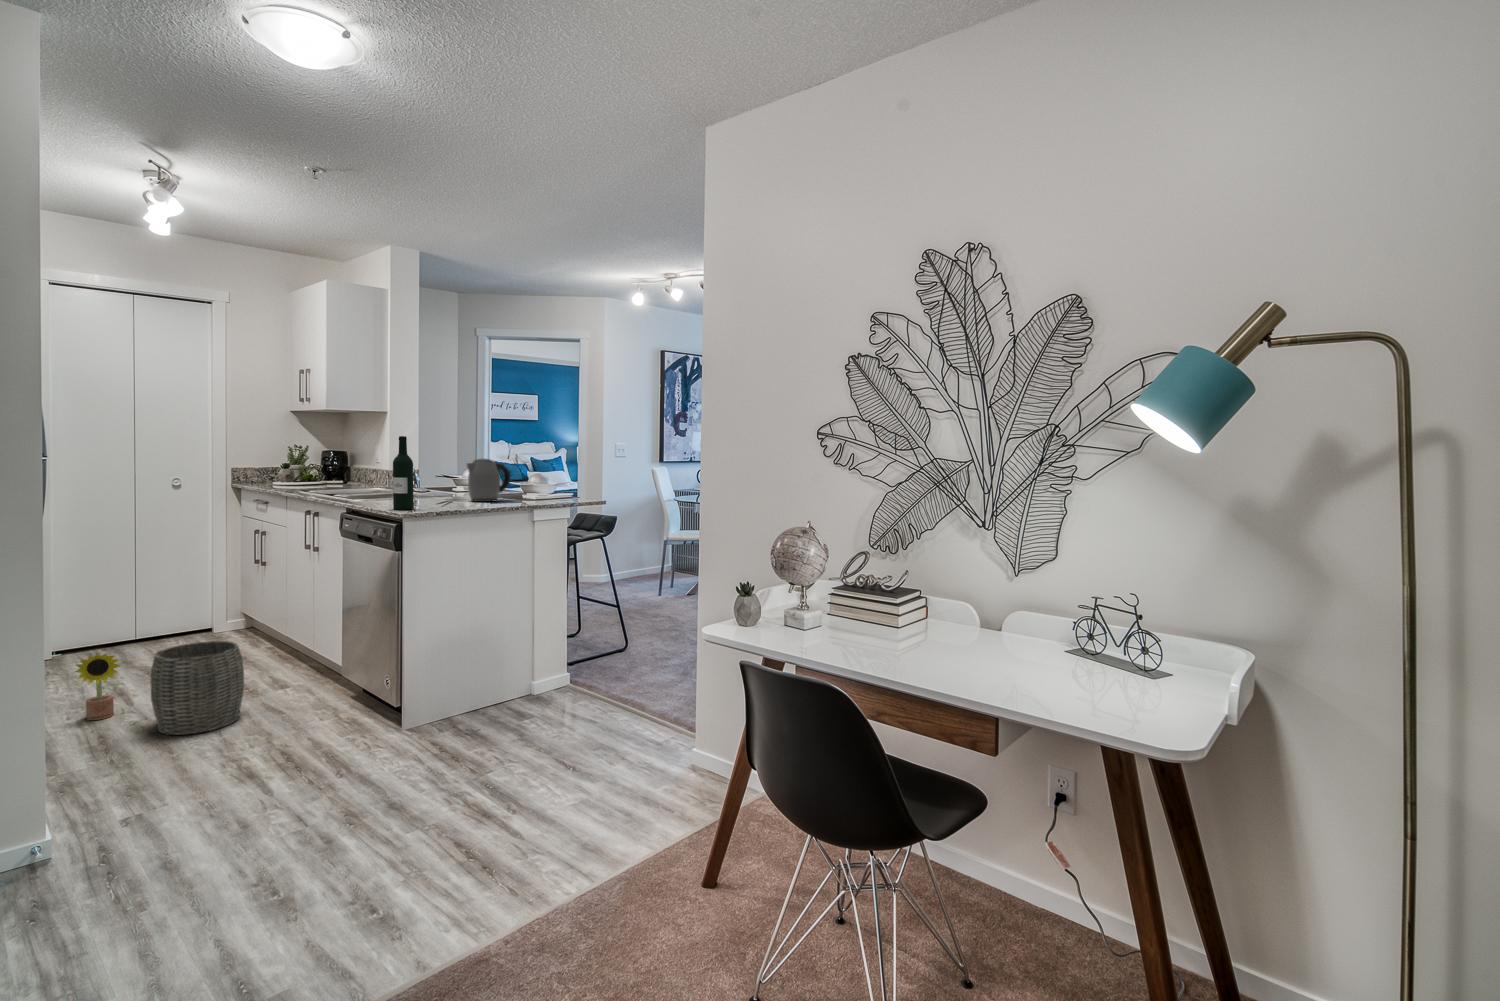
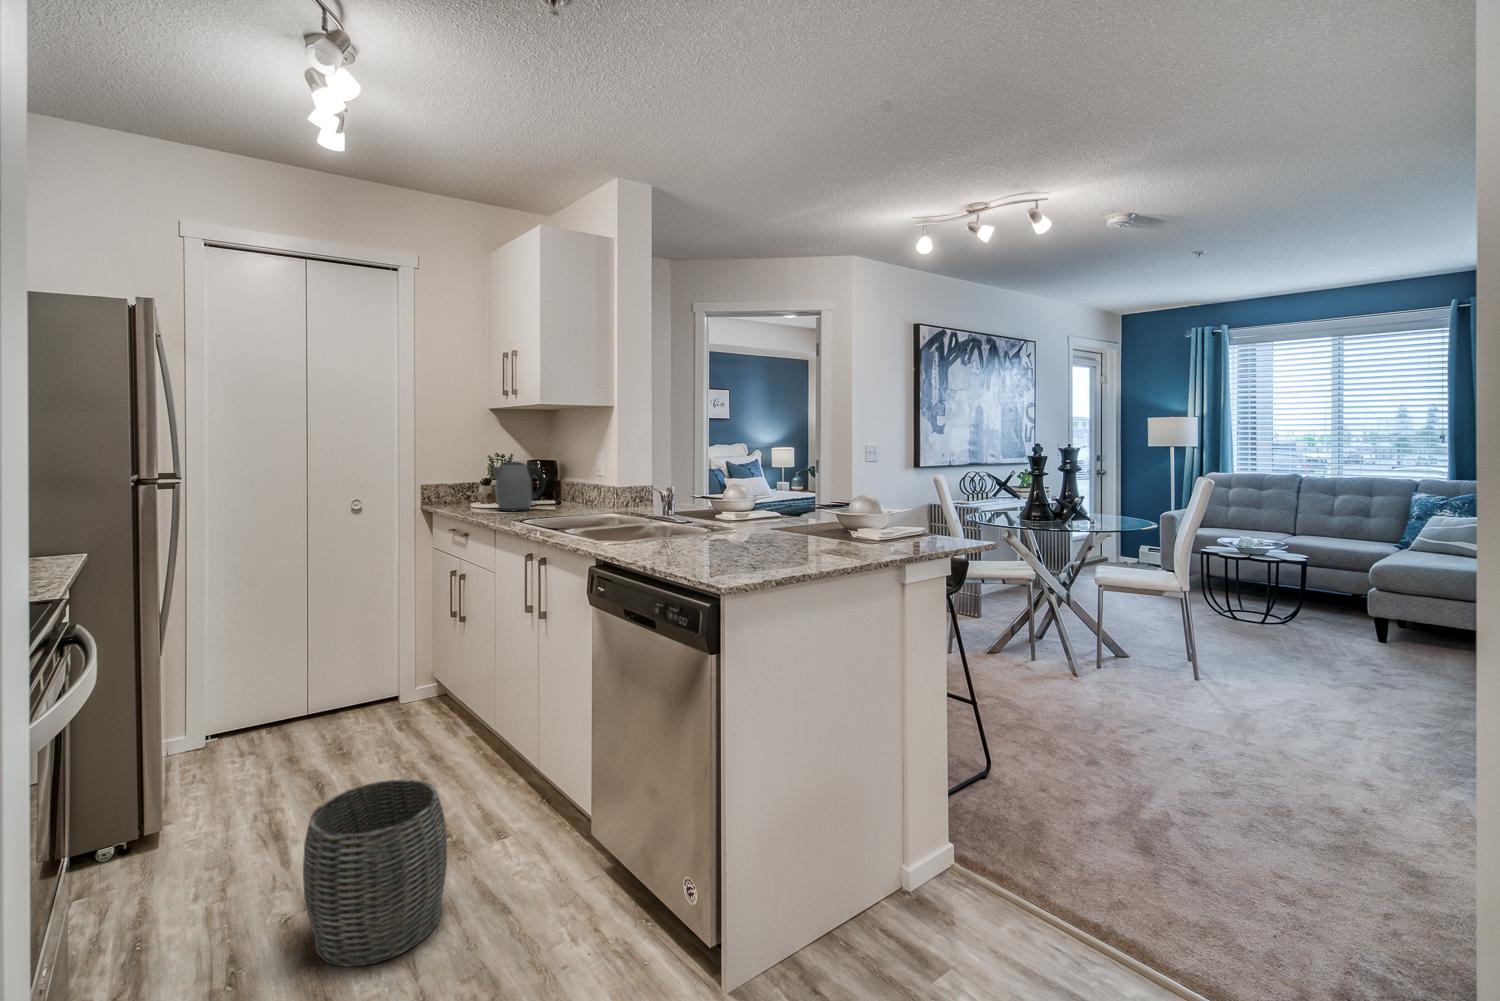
wine bottle: present [393,436,414,510] -> none [709,435,744,577]
kettle: present [467,459,511,502] -> present [493,461,545,511]
decorative plant: present [75,653,120,720] -> none [194,801,265,906]

